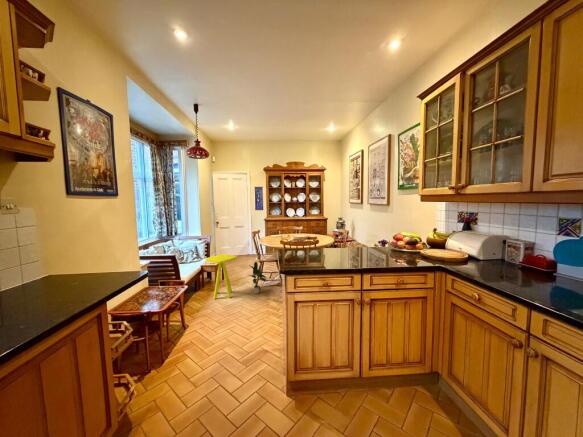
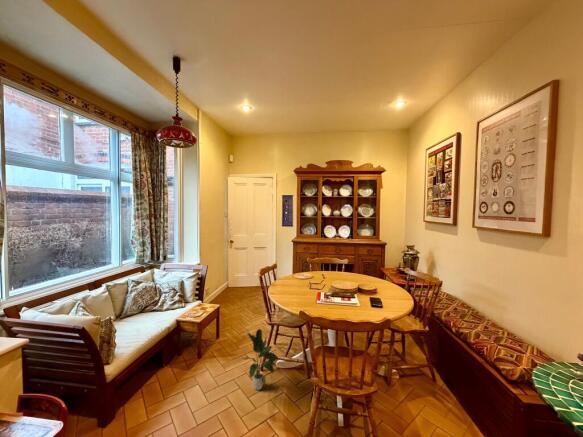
side table: present [205,254,237,299] -> none [170,307,226,396]

